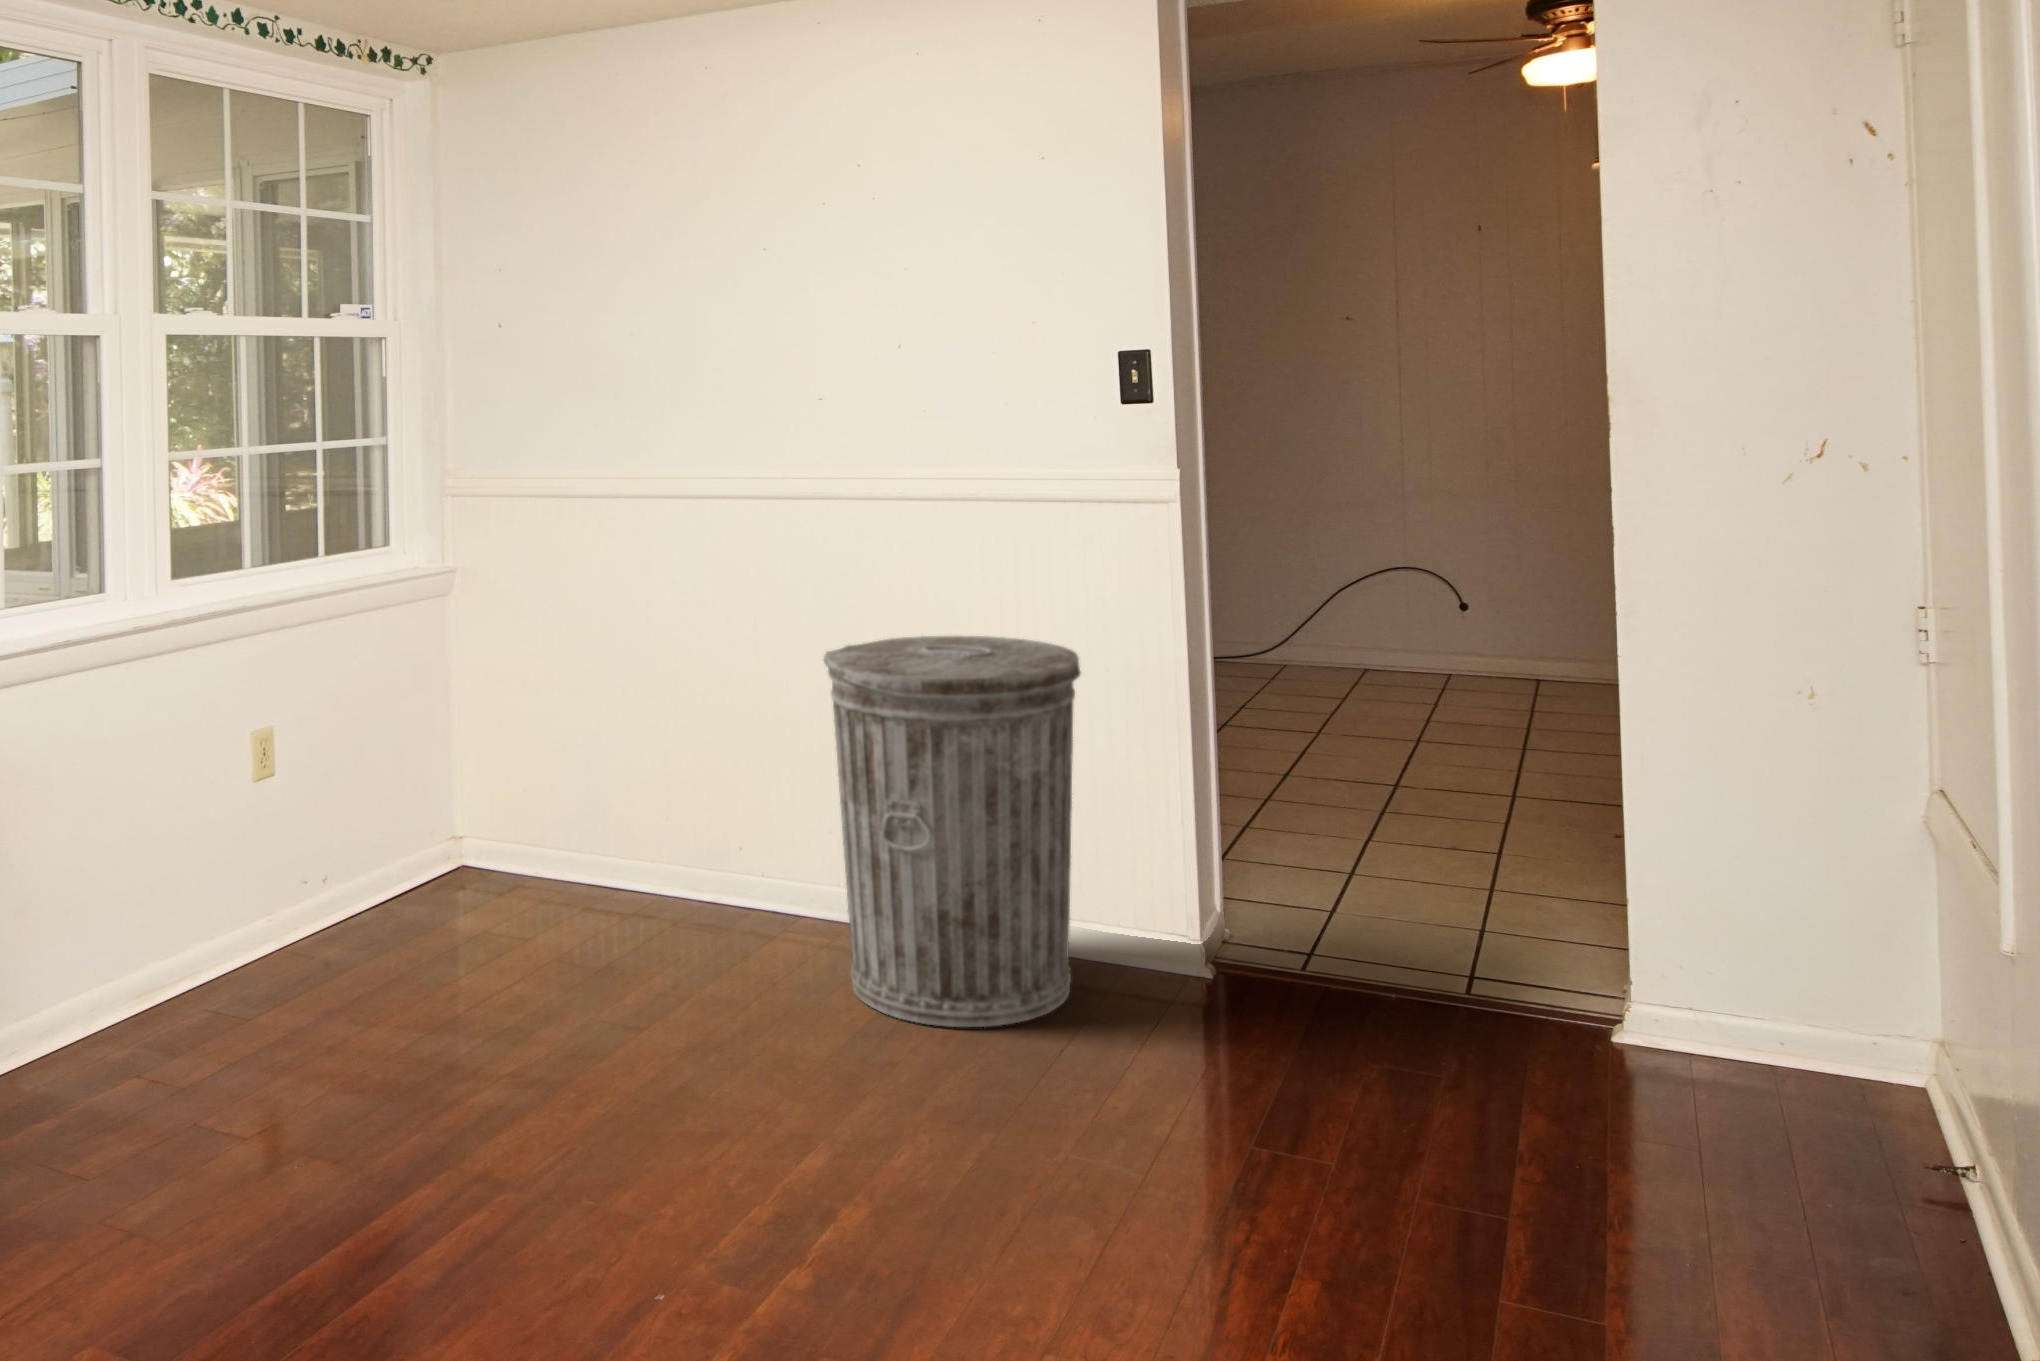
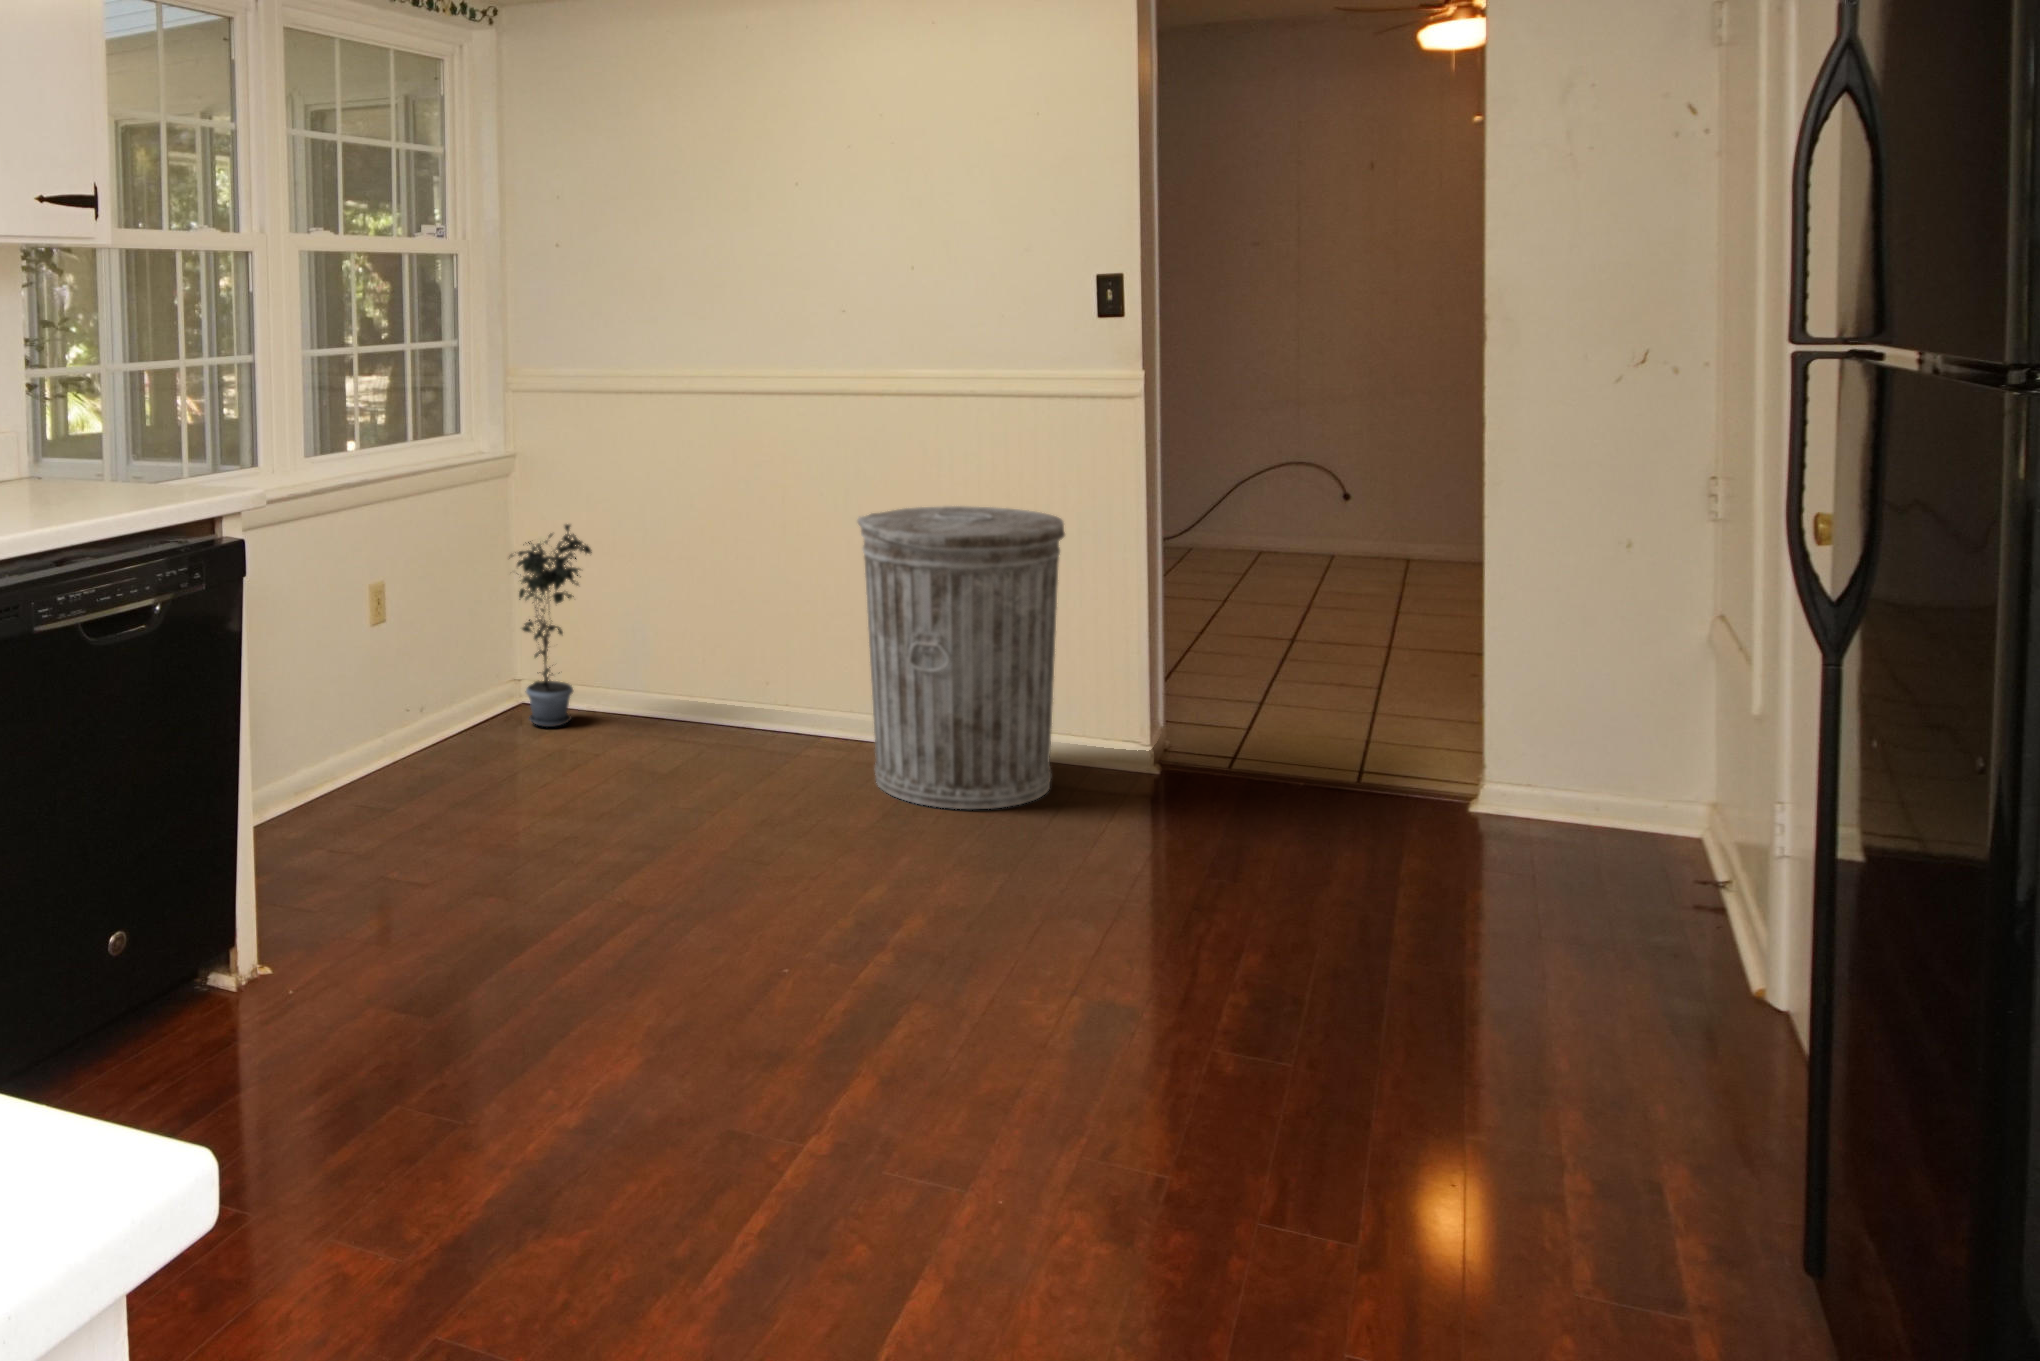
potted plant: none [426,655,530,900] -> present [509,525,592,727]

